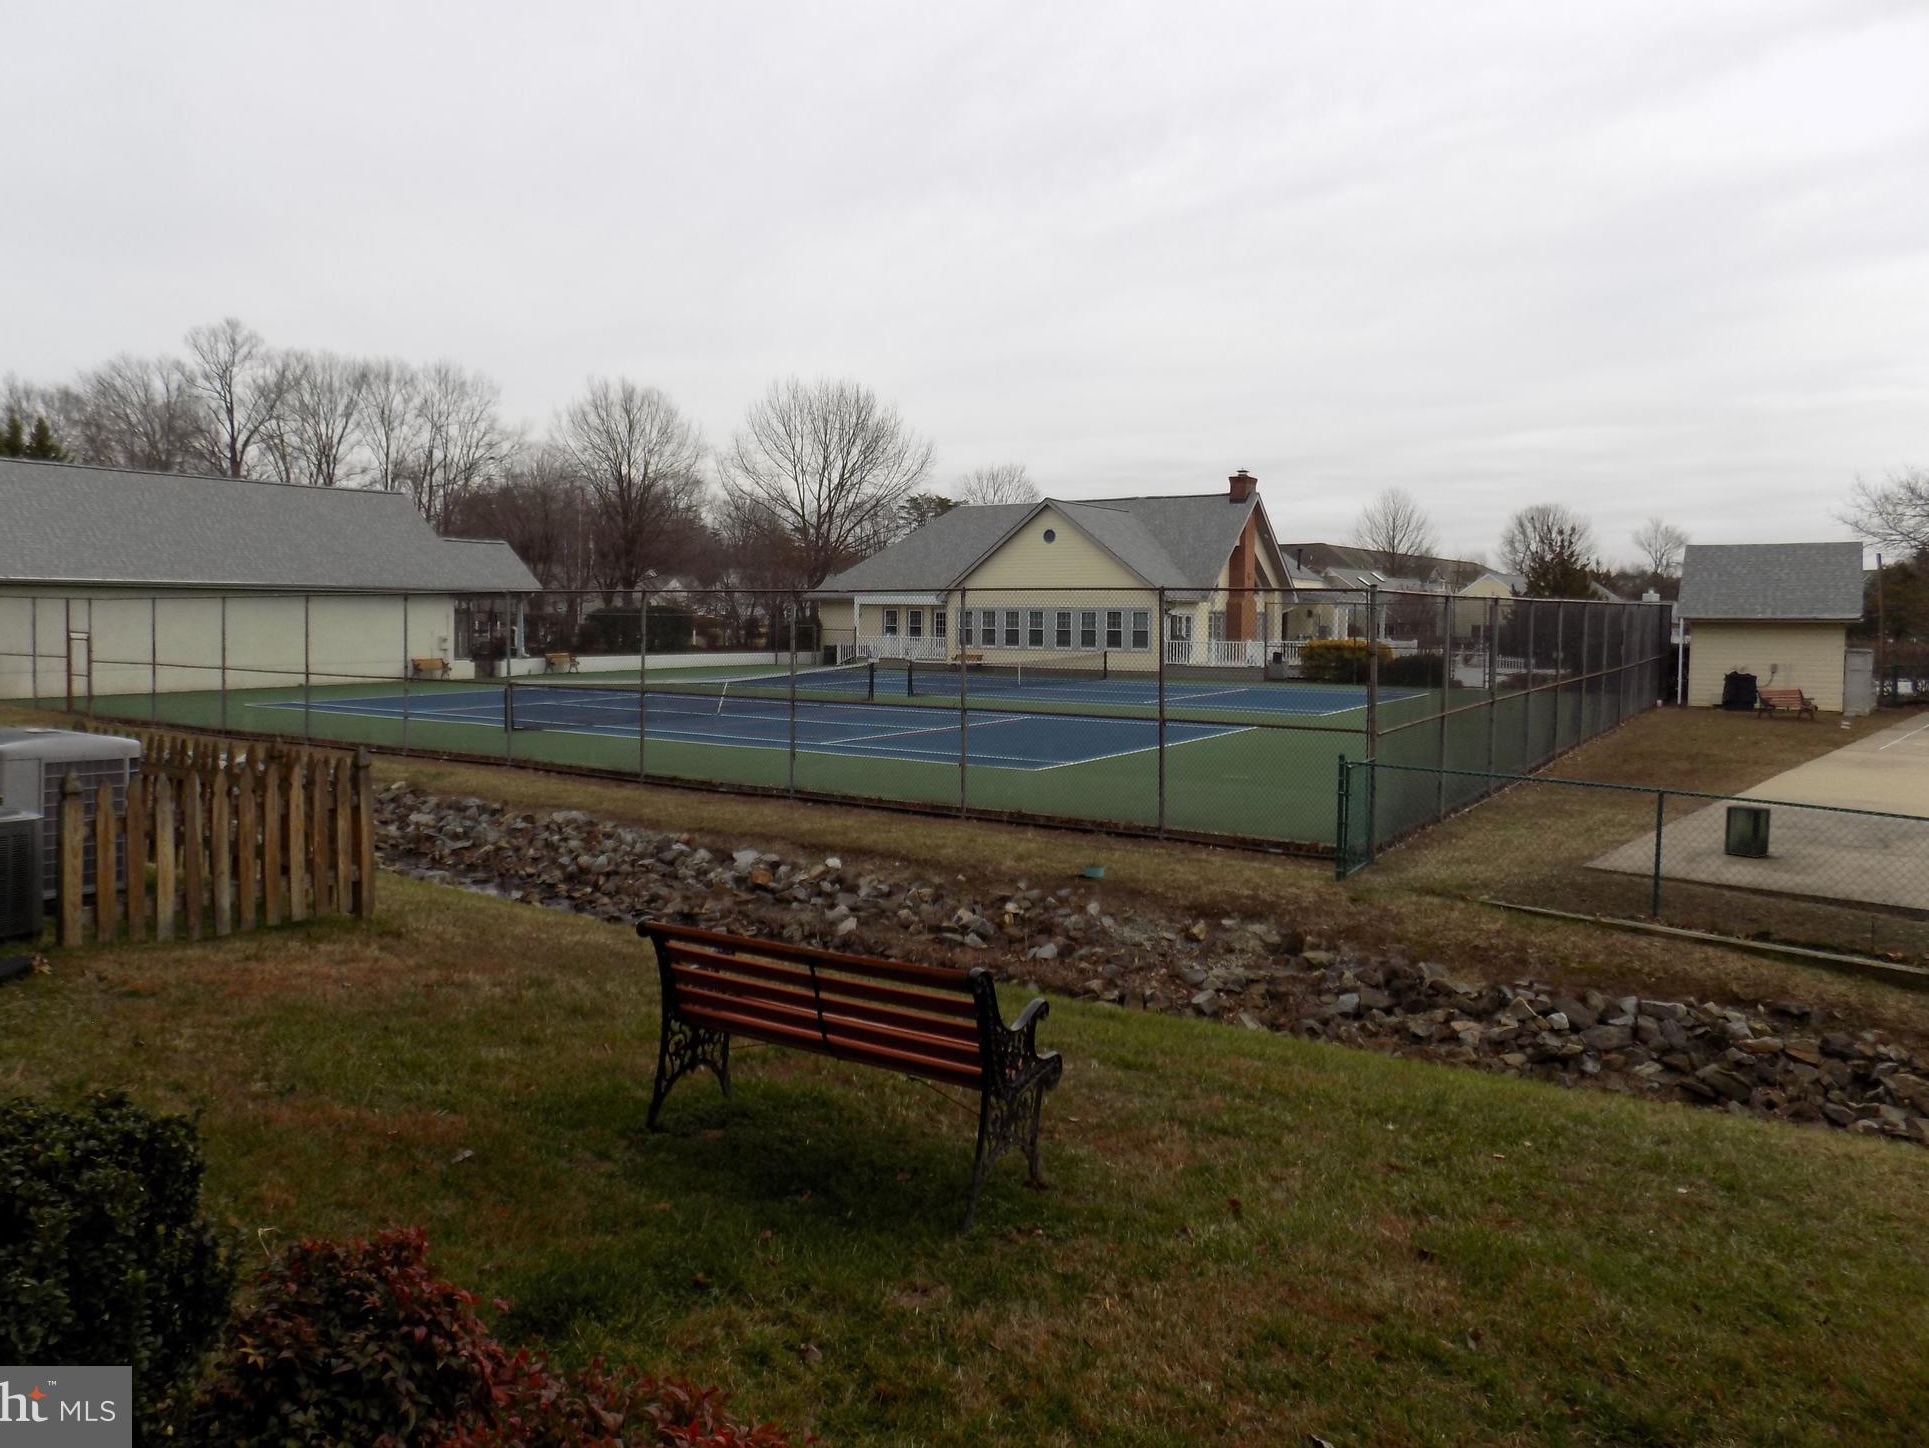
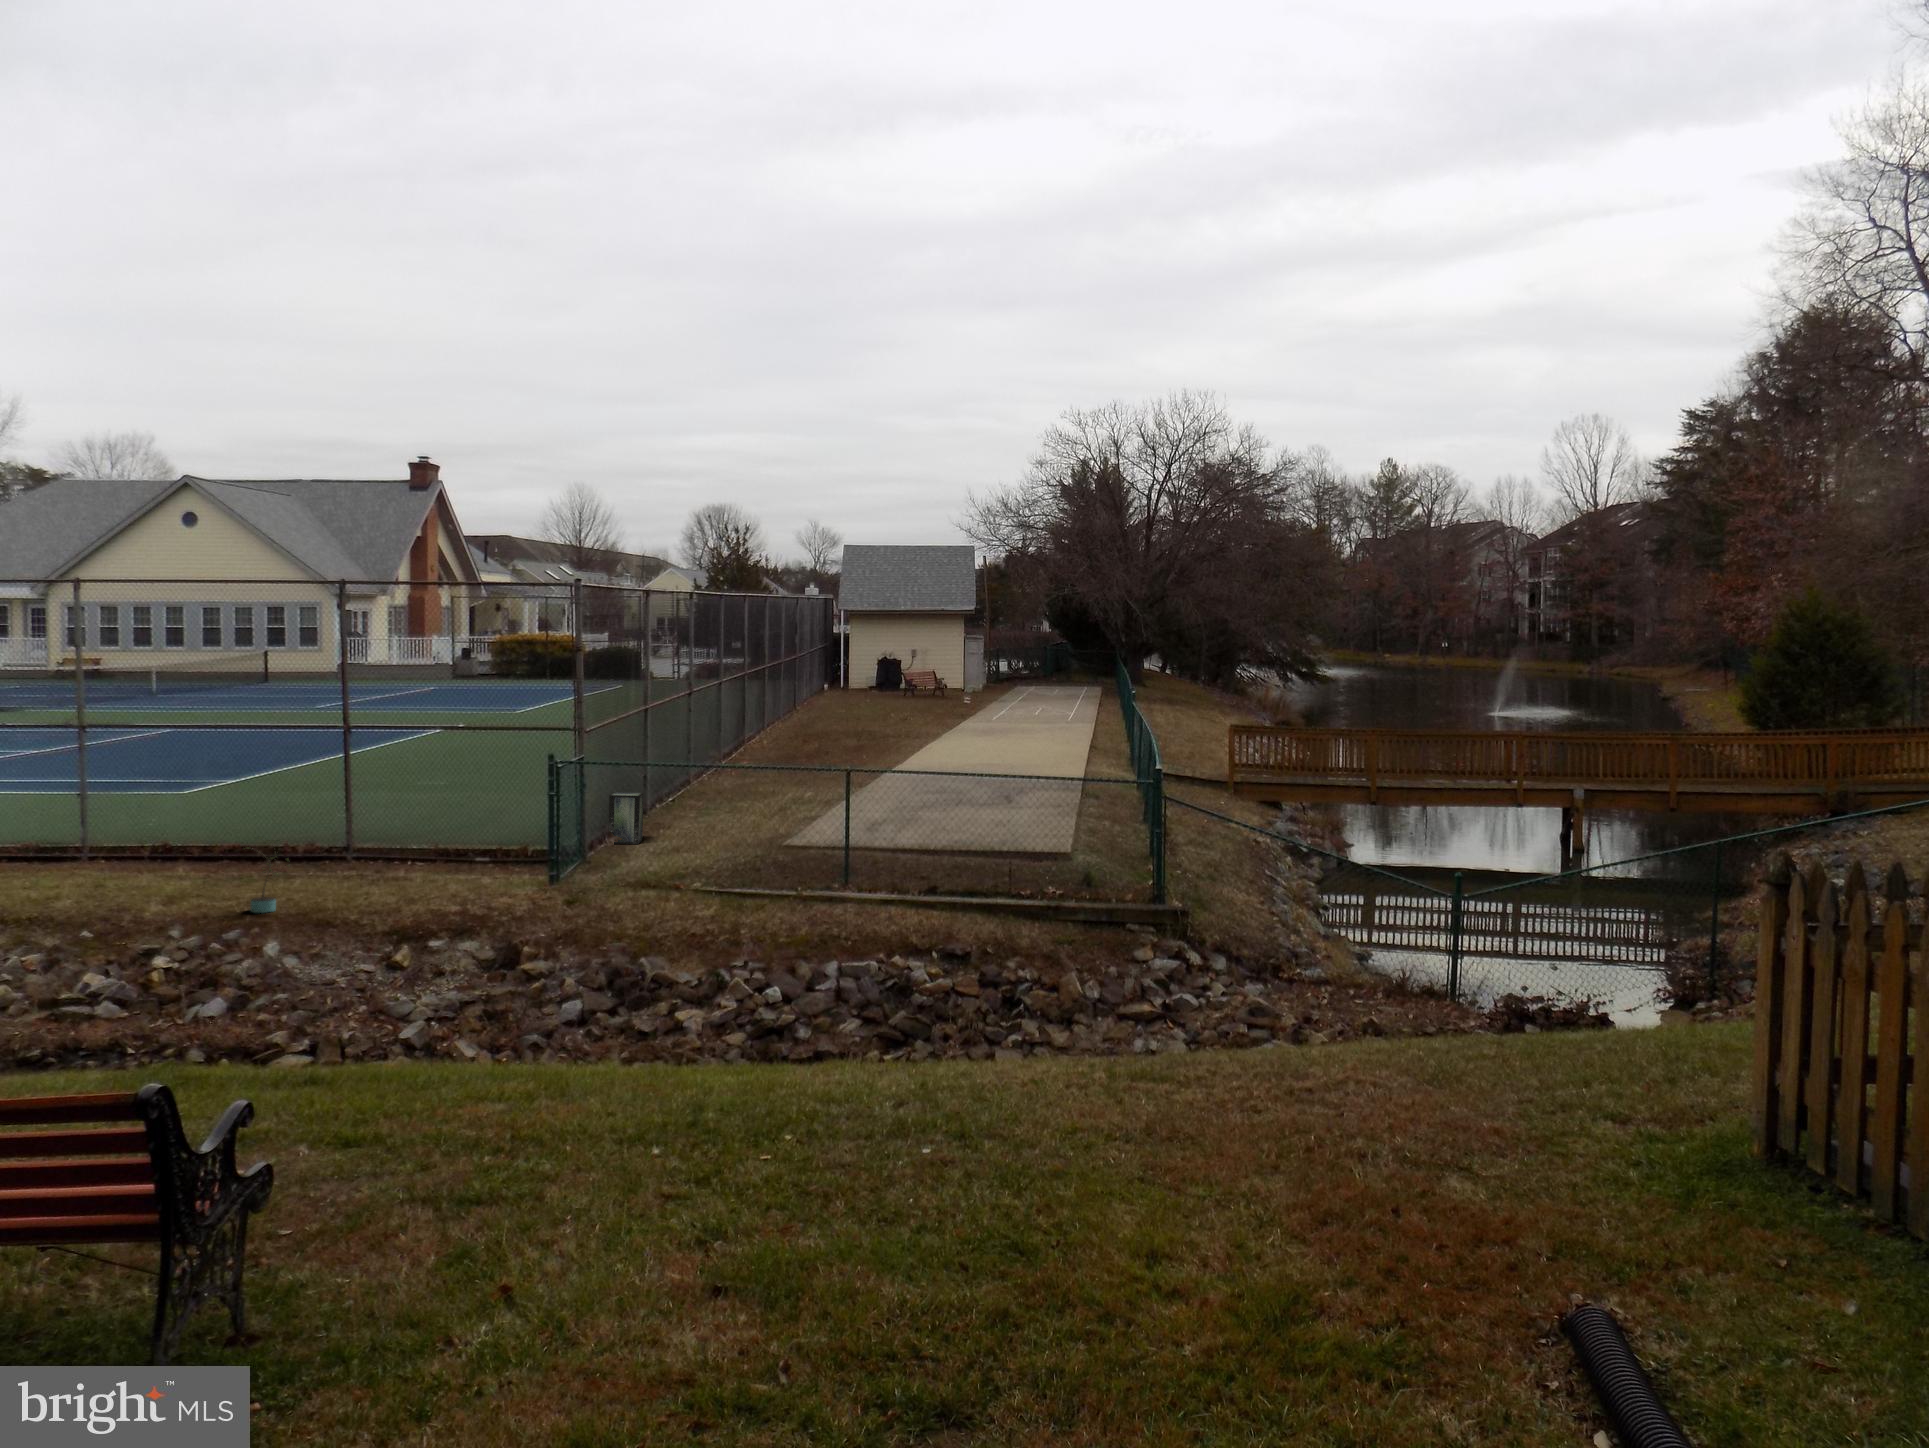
storage box: present [1724,805,1771,858] -> present [608,792,643,844]

